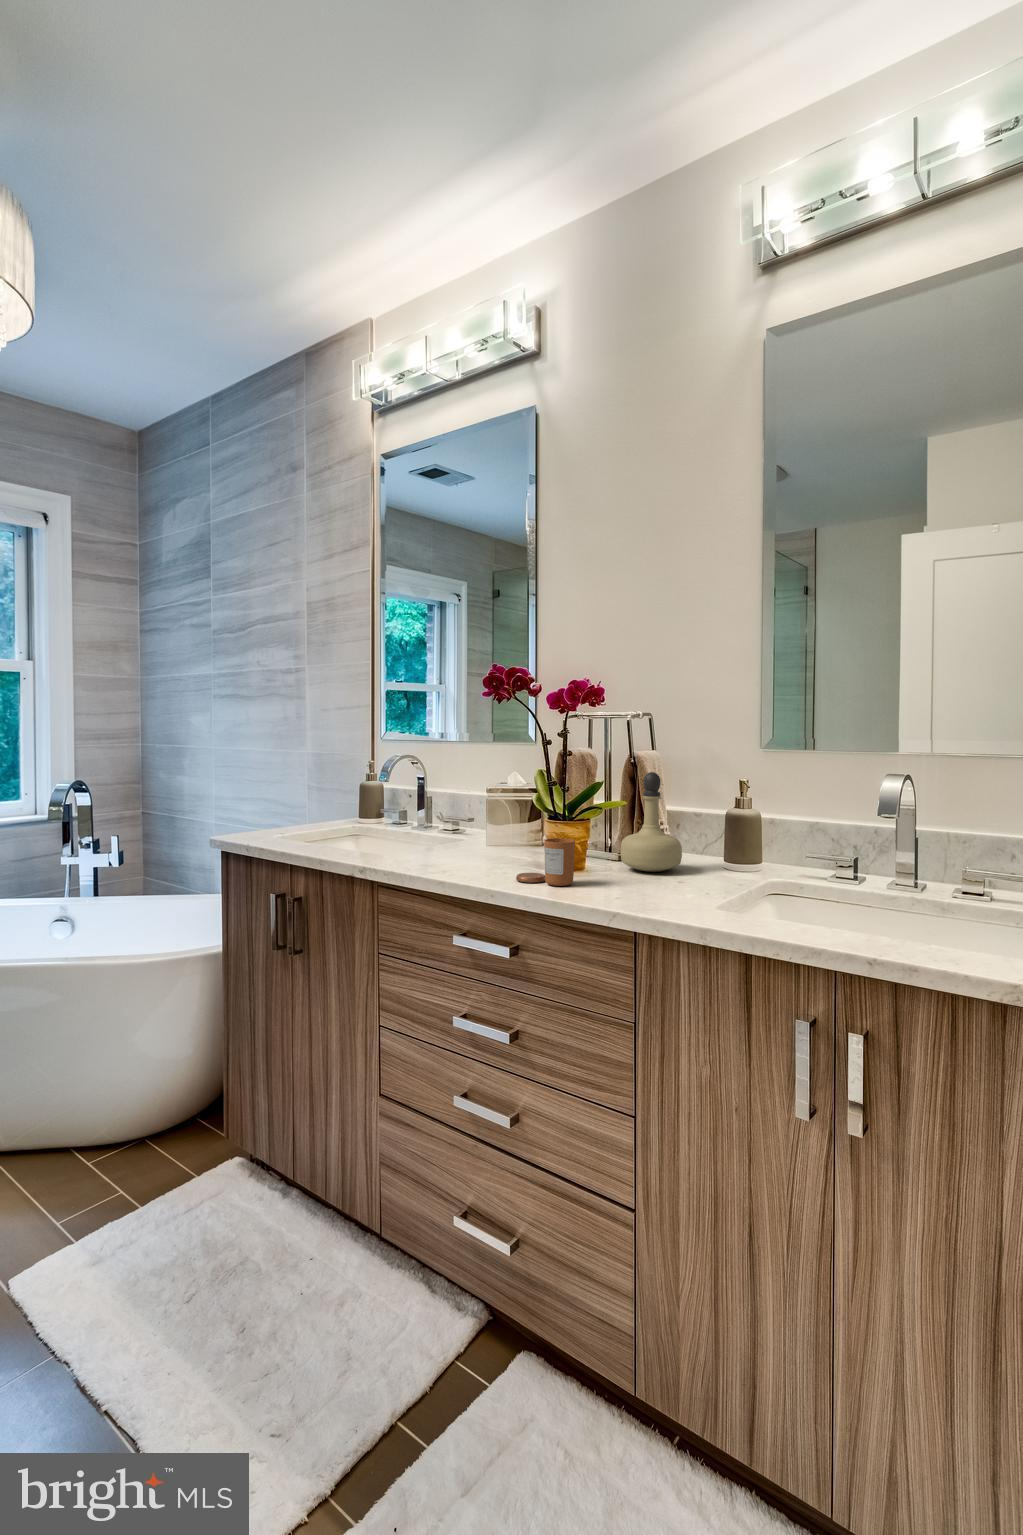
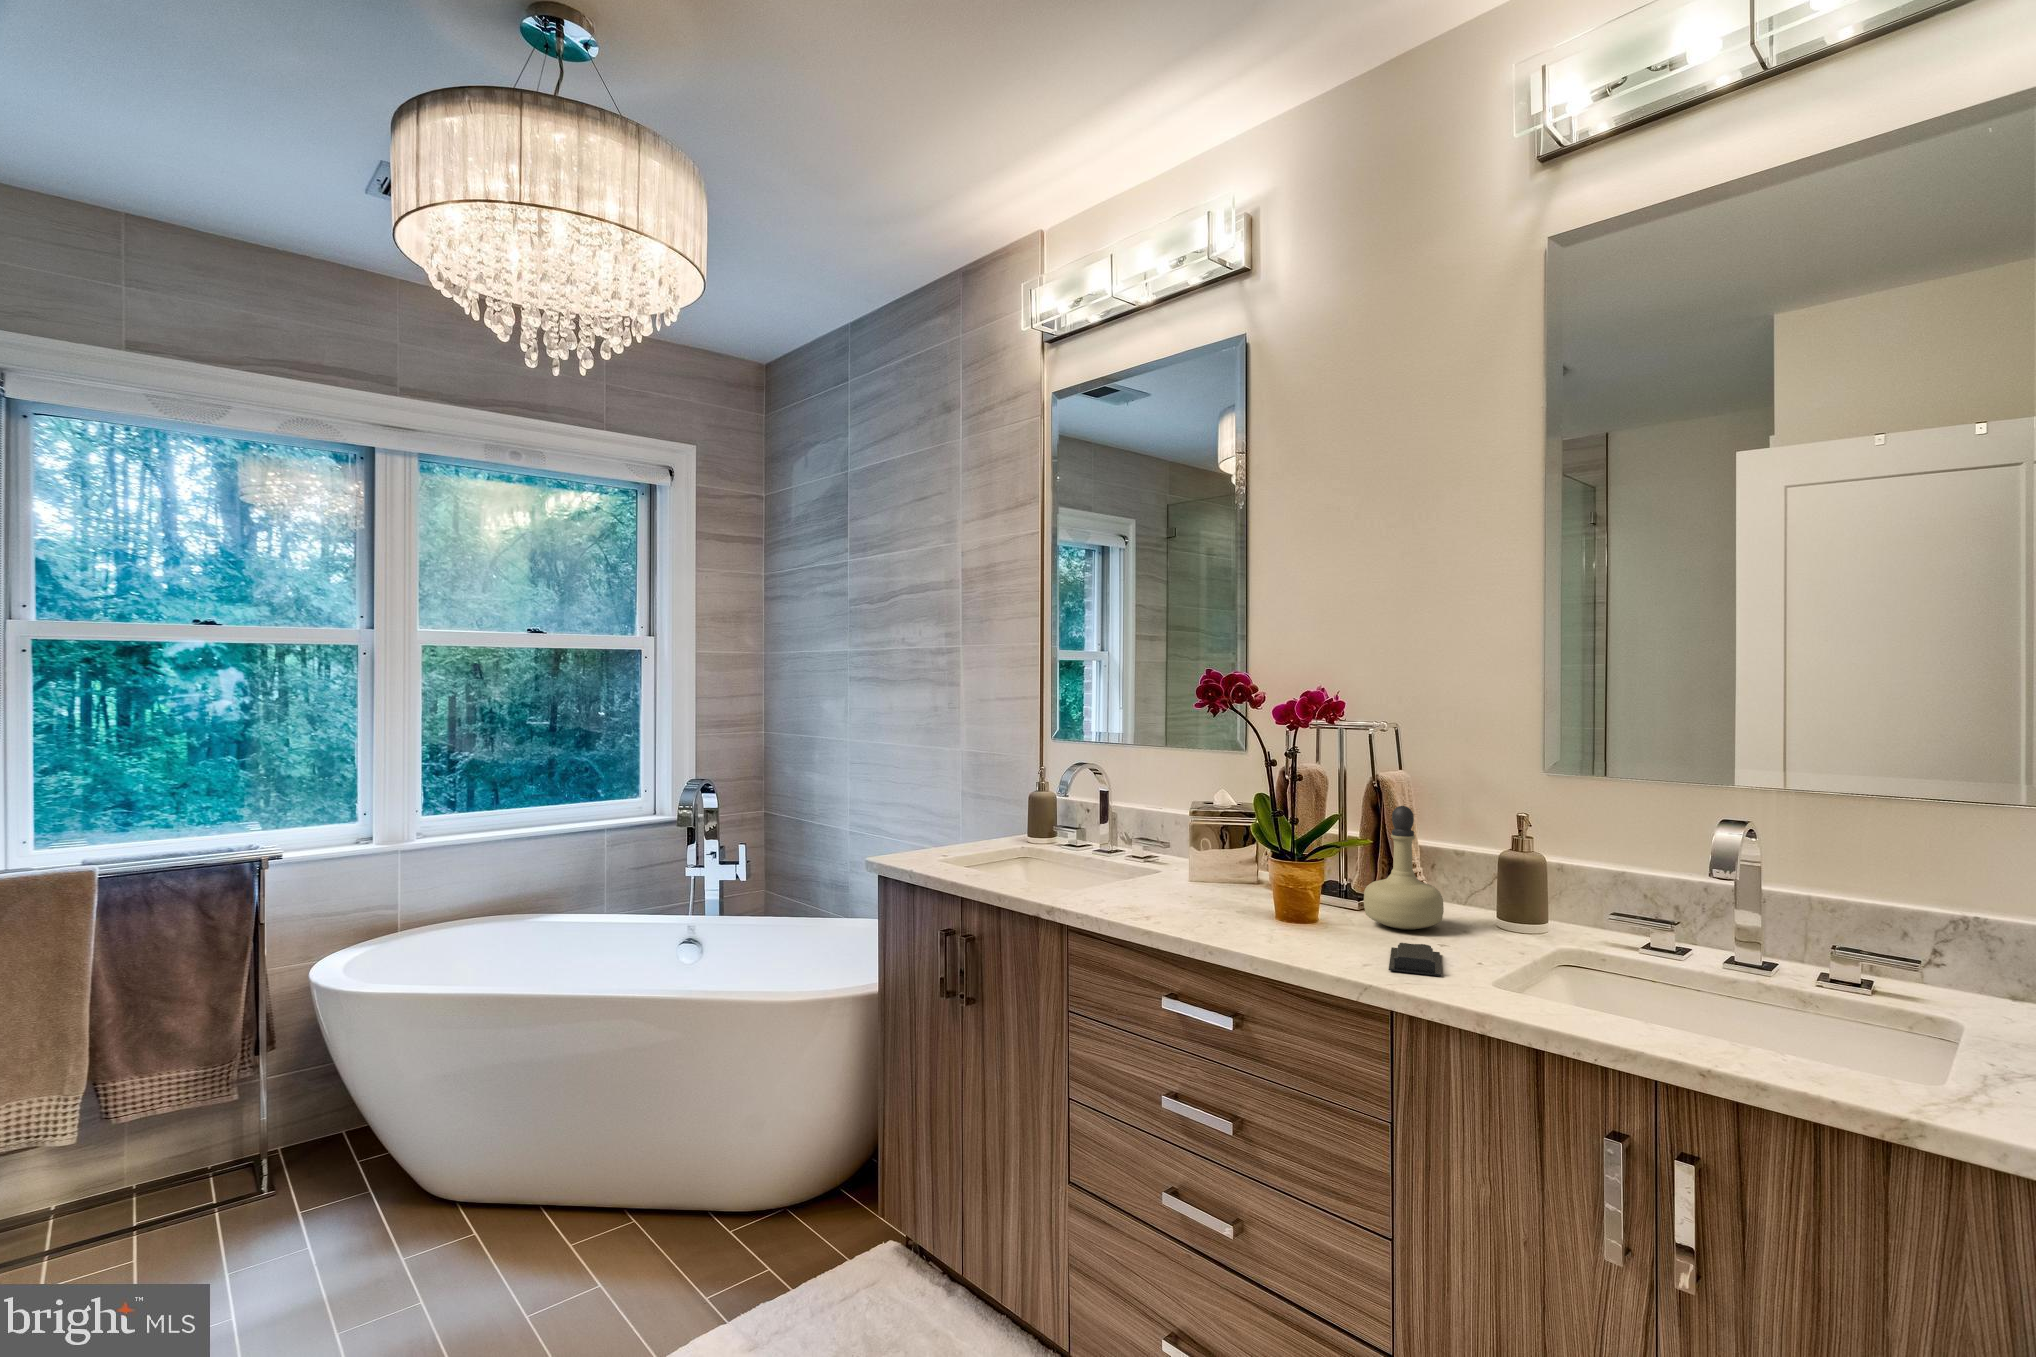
candle: present [516,838,575,886] -> none [1237,887,1310,947]
soap bar: none [634,879,676,901] -> present [1389,943,1441,976]

